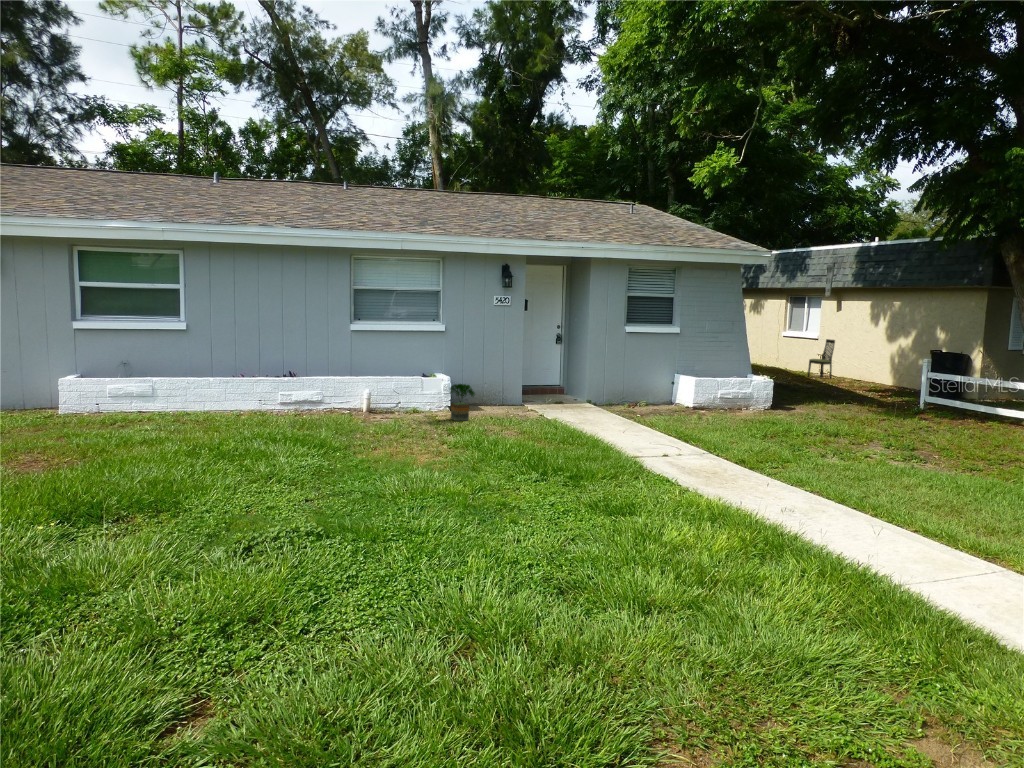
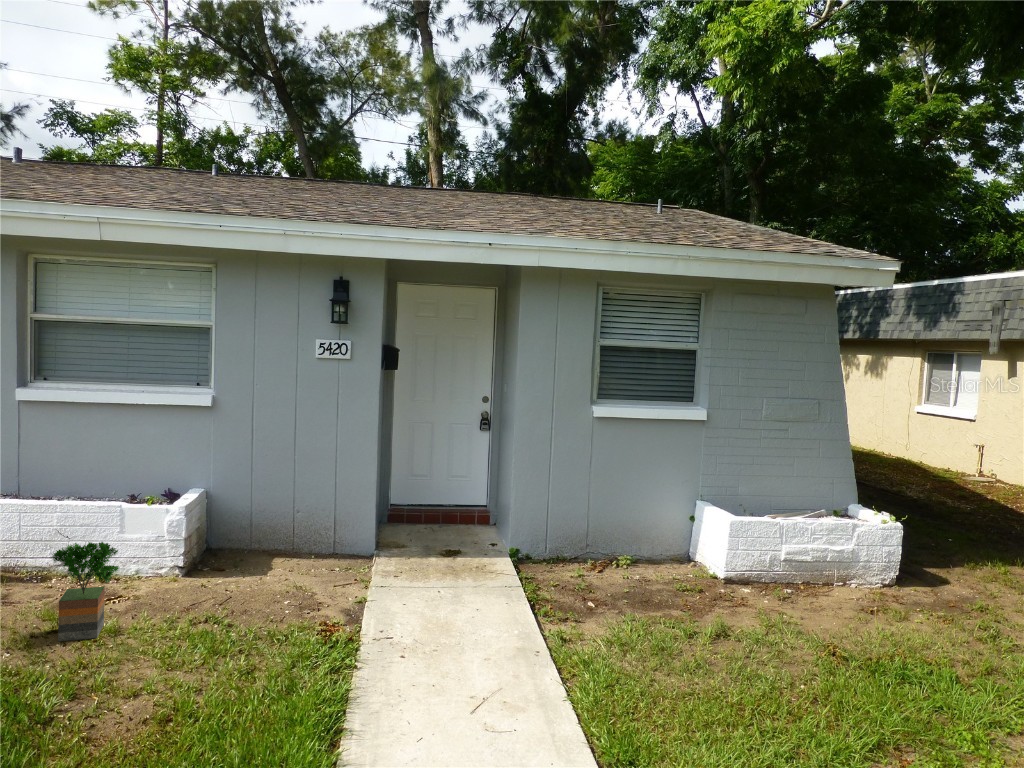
chair: present [808,339,835,378] -> none [959,421,1008,485]

